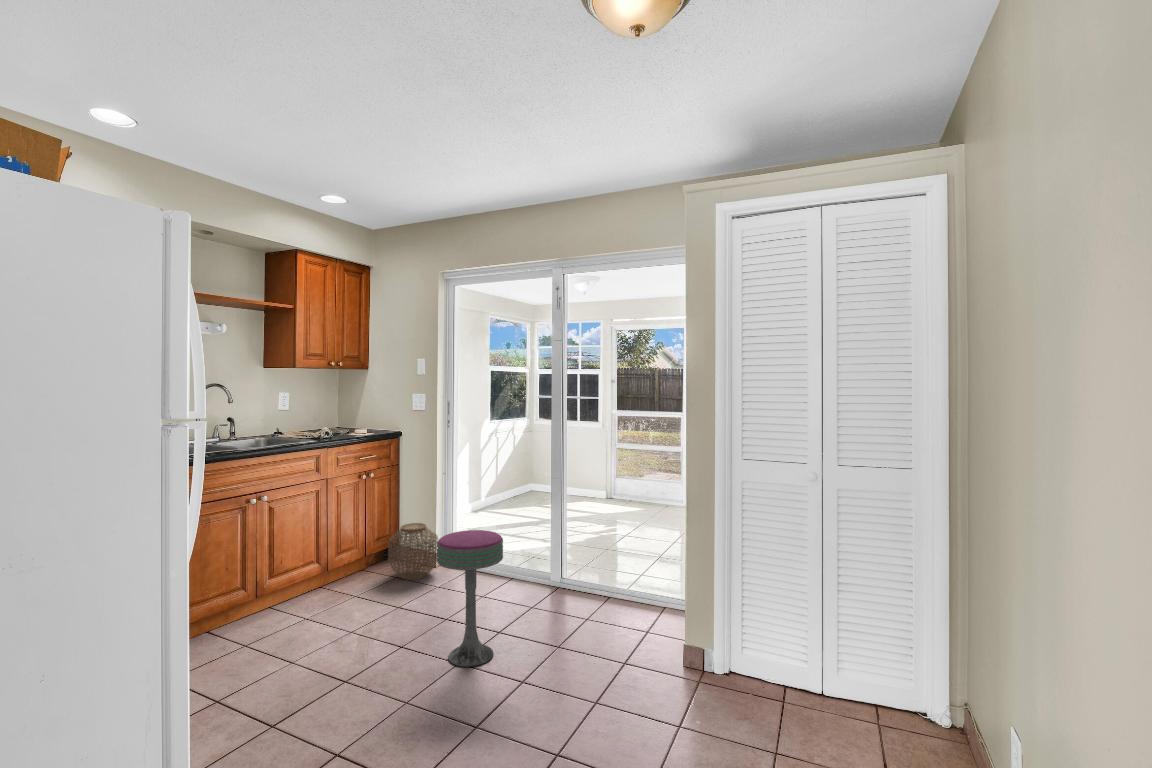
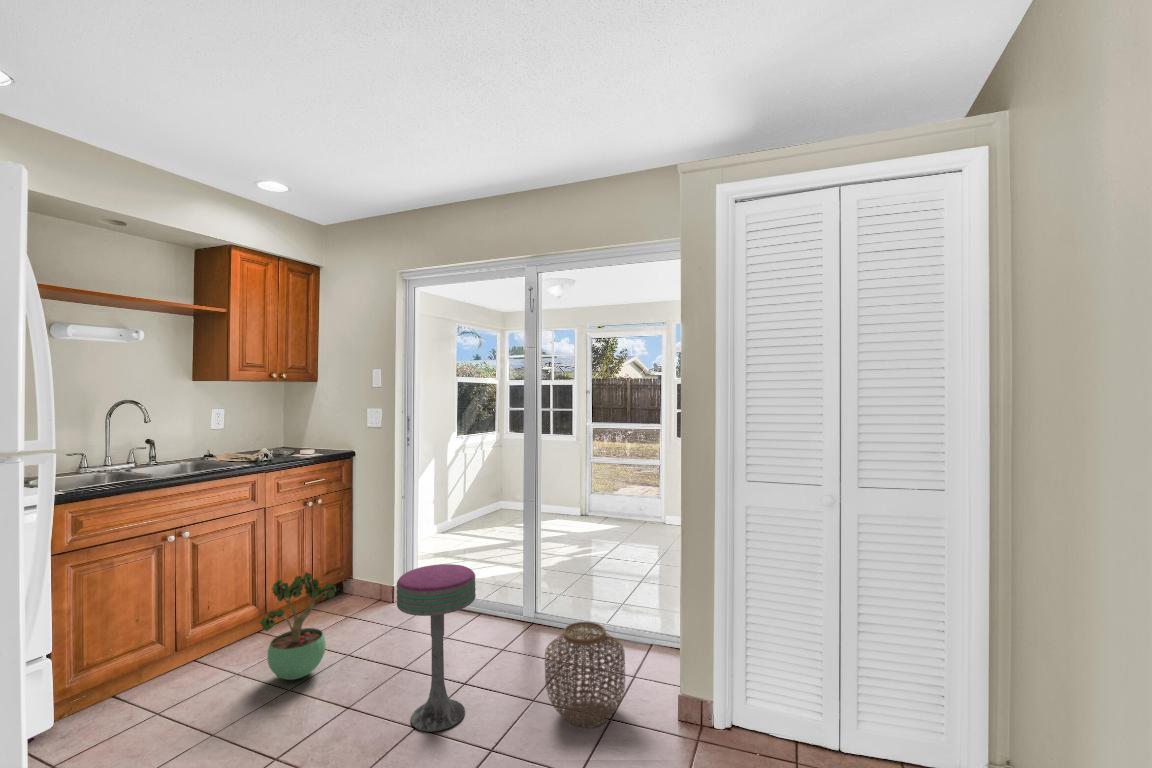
woven basket: present [388,523,438,580] -> present [545,622,625,727]
potted plant: none [325,534,387,623] -> present [260,572,336,680]

